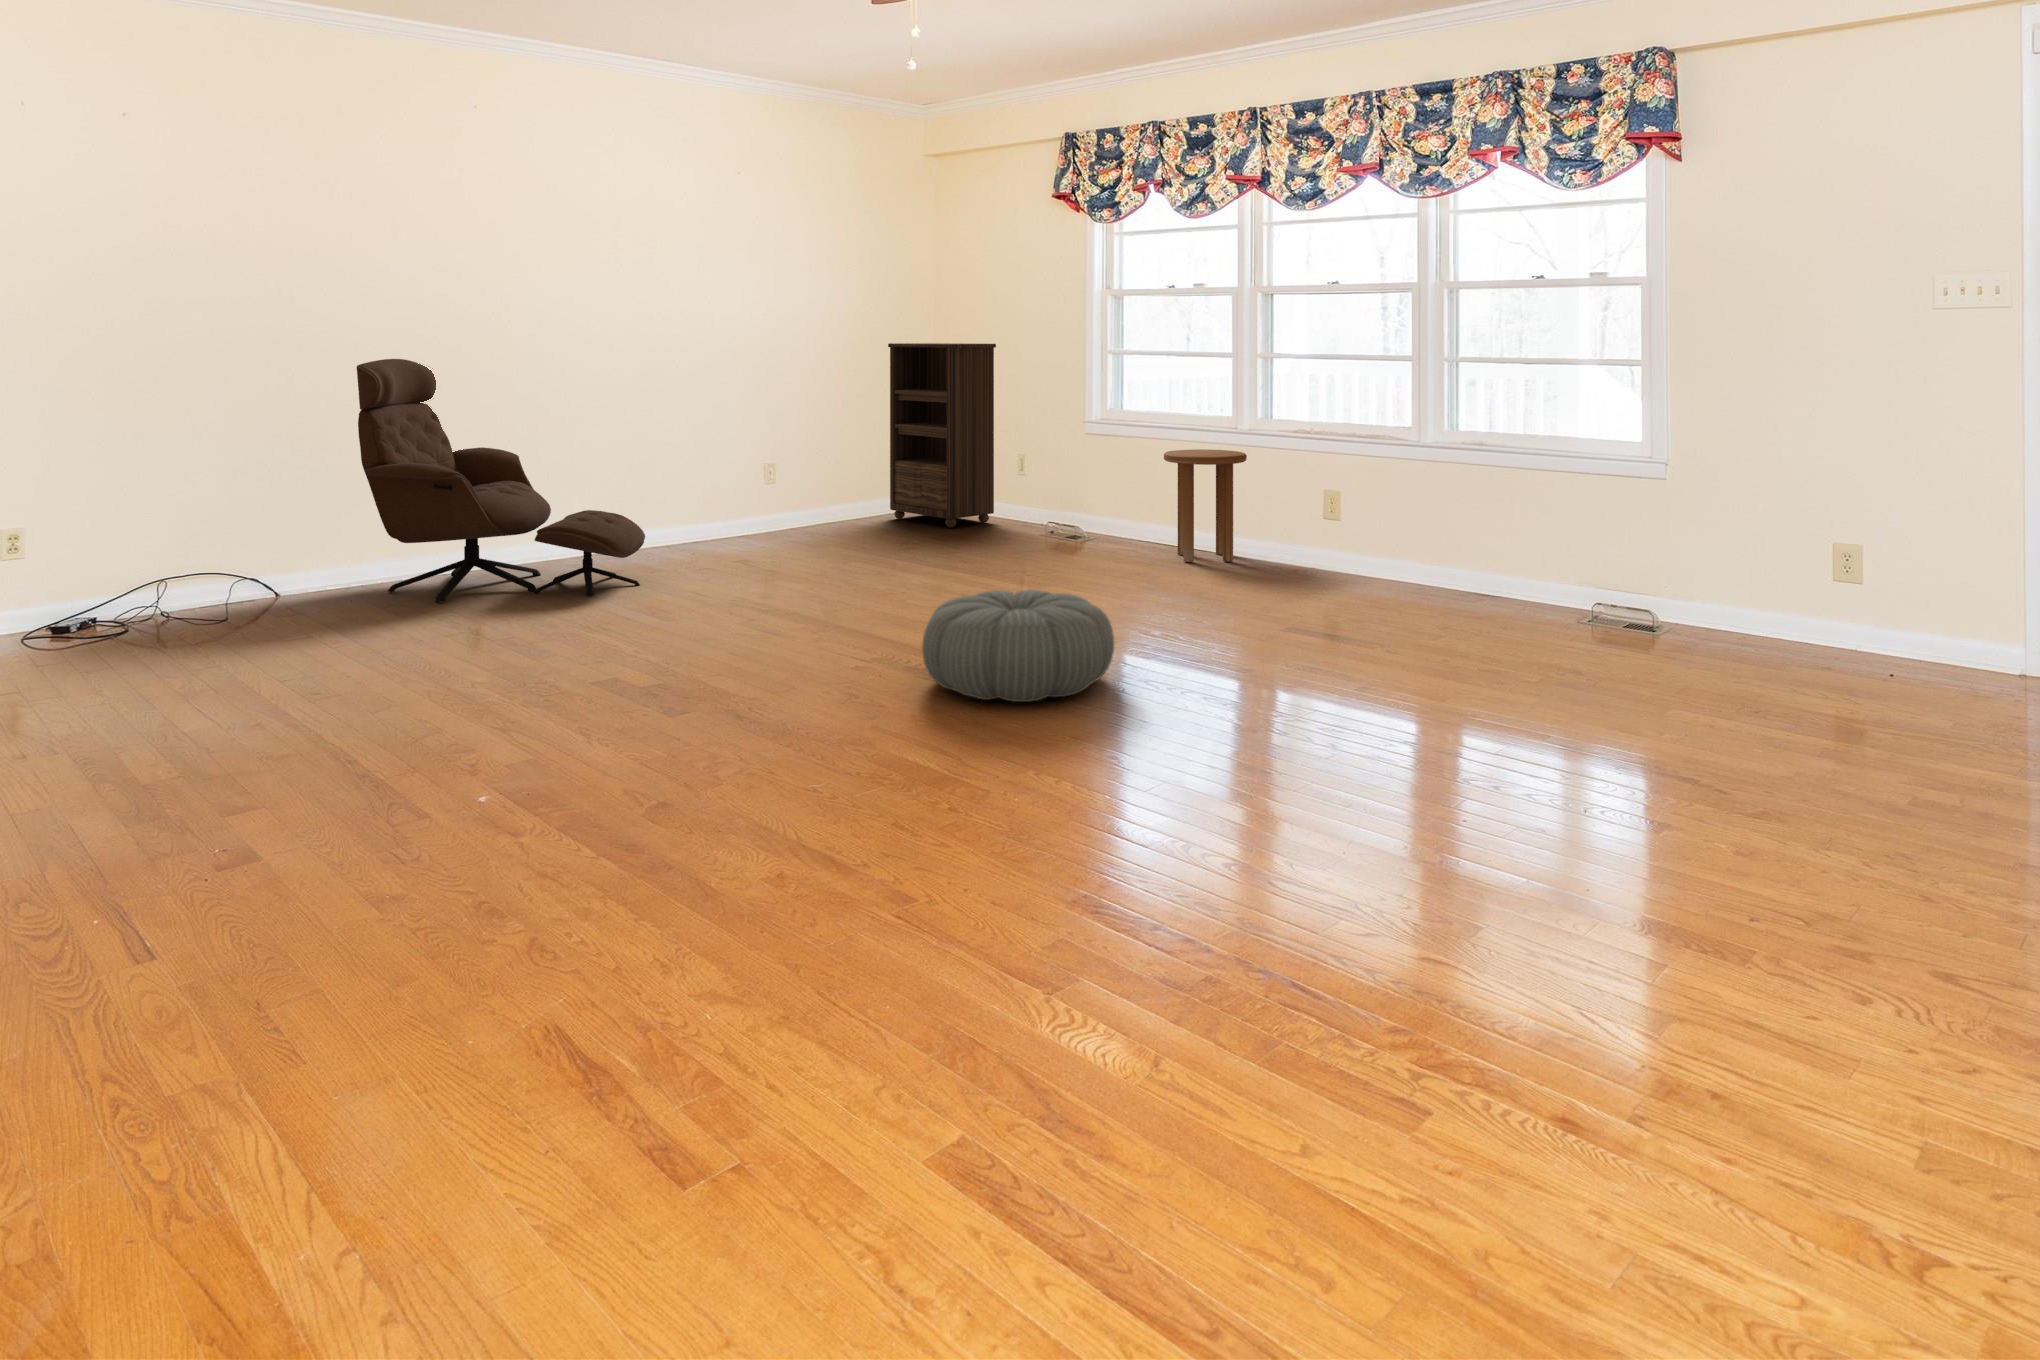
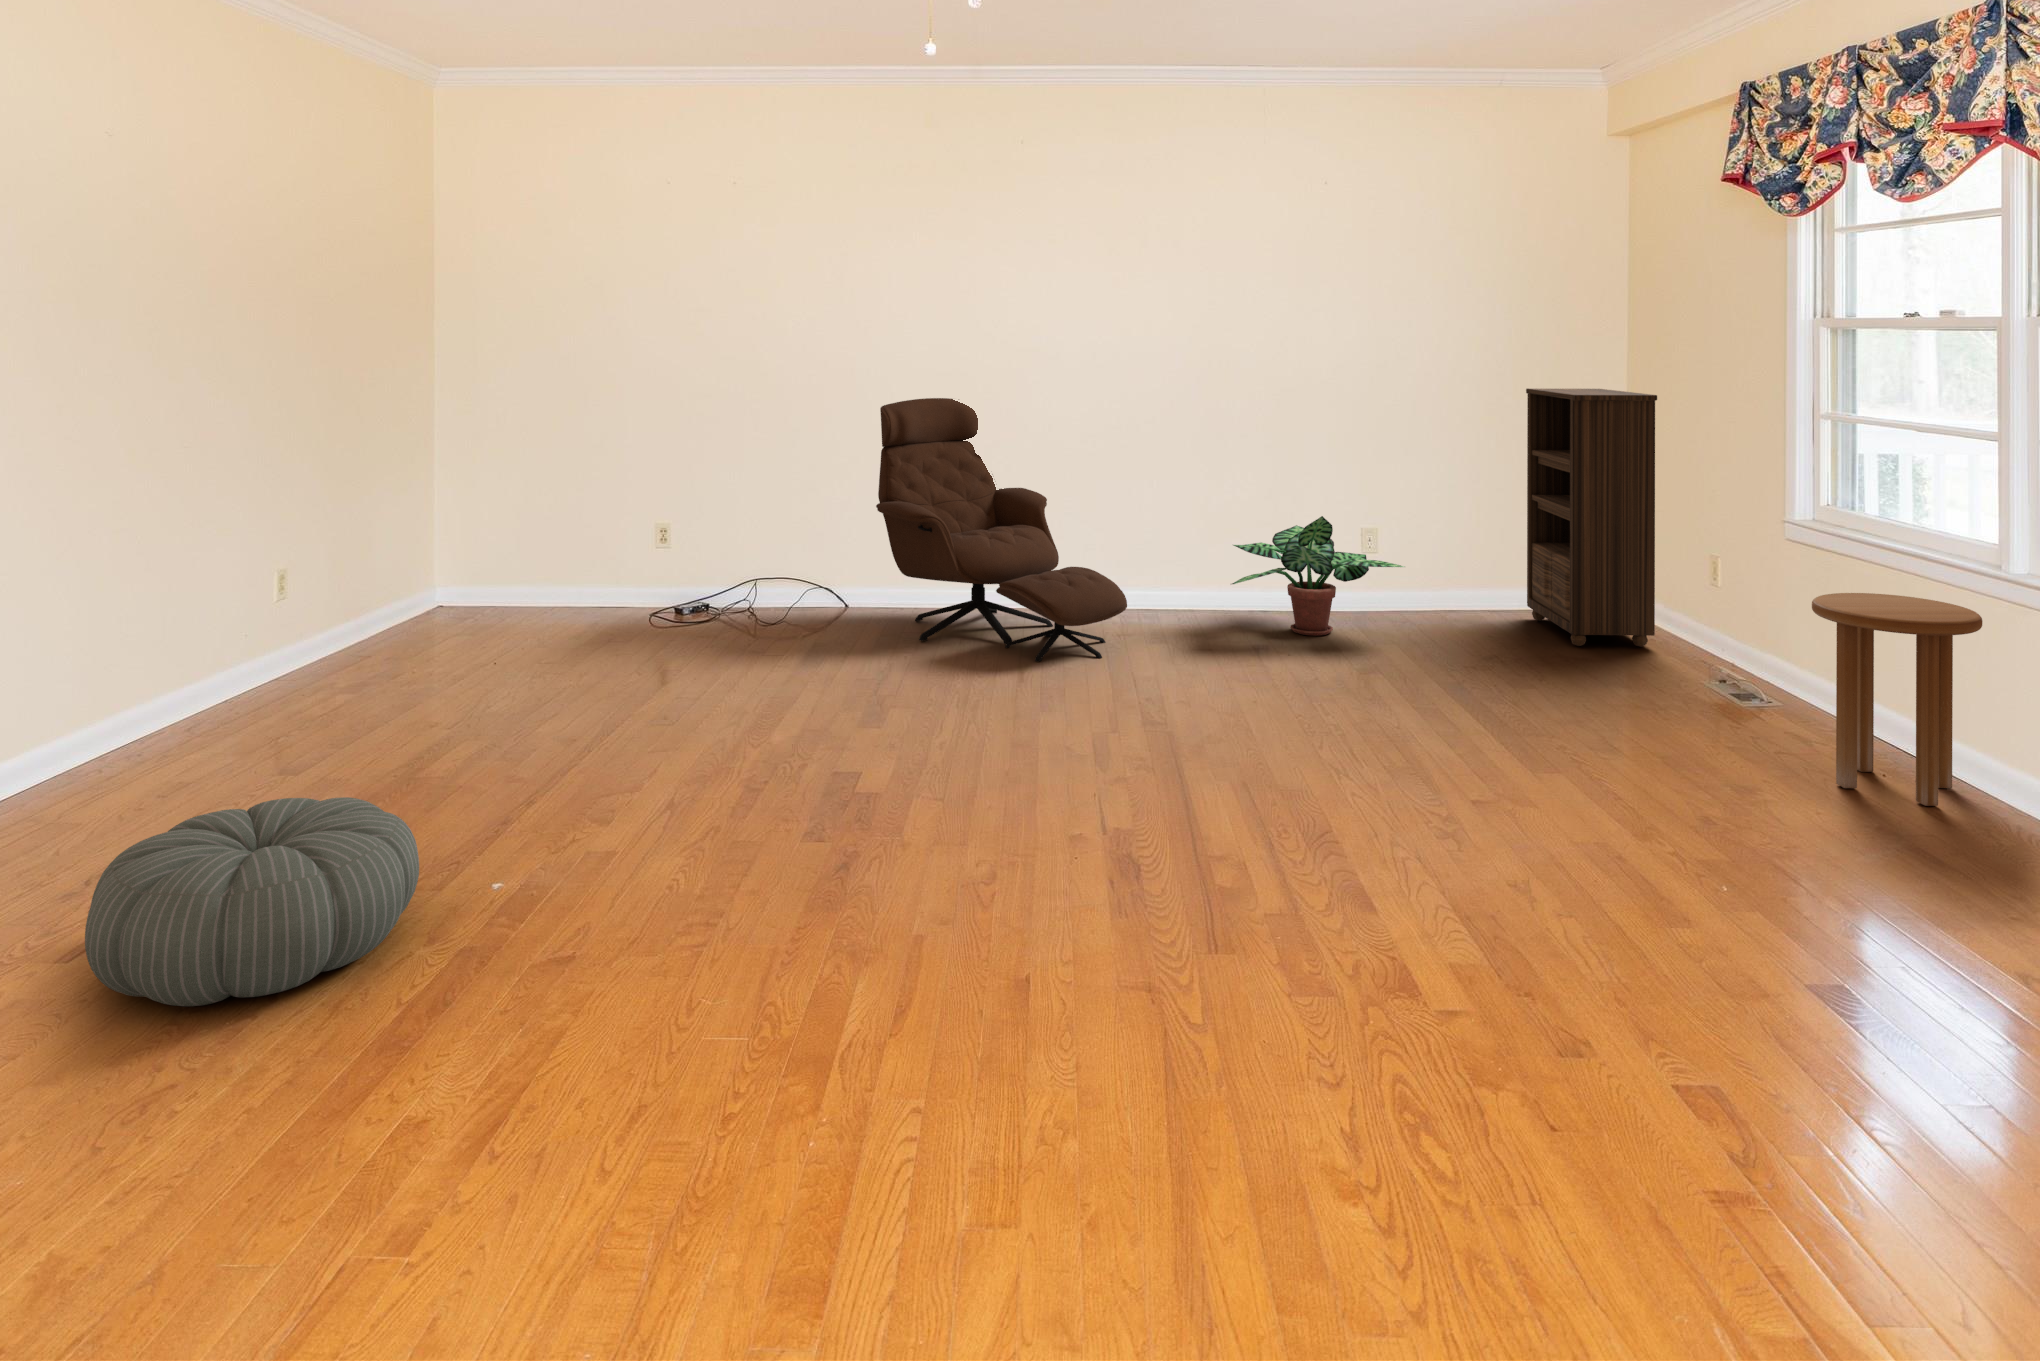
potted plant: none [698,447,847,549] -> present [1232,516,1404,636]
pouf: present [922,589,1114,702] -> present [85,797,419,1006]

